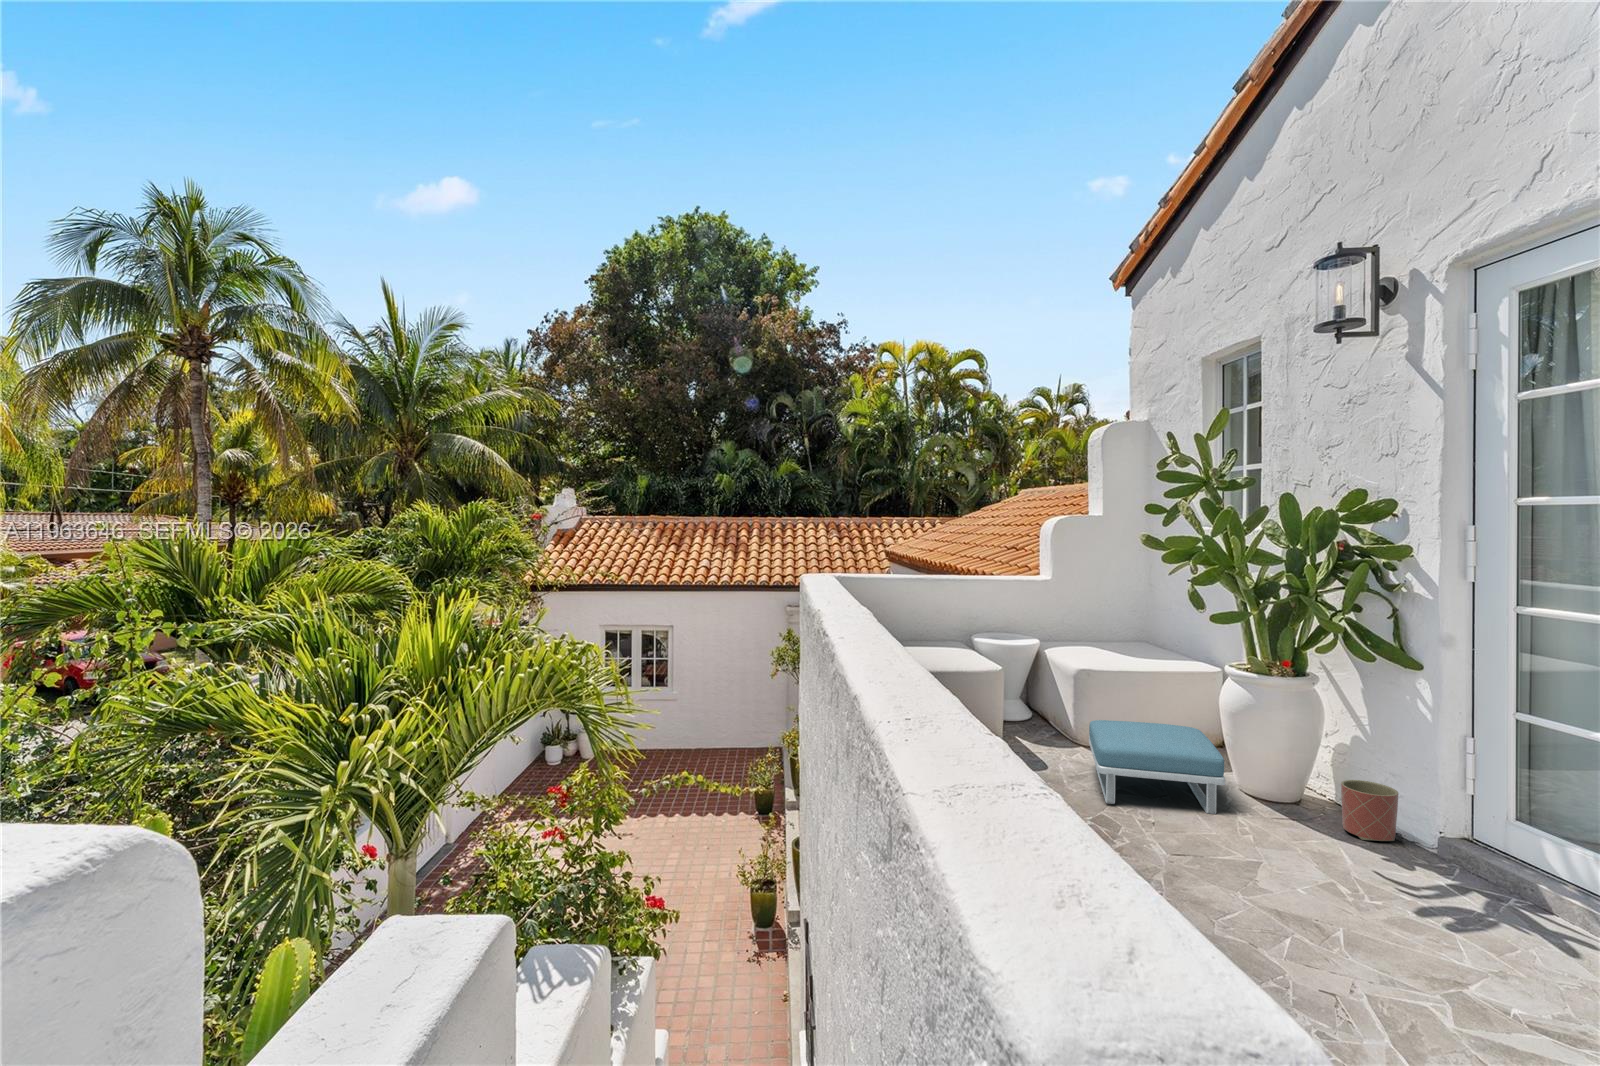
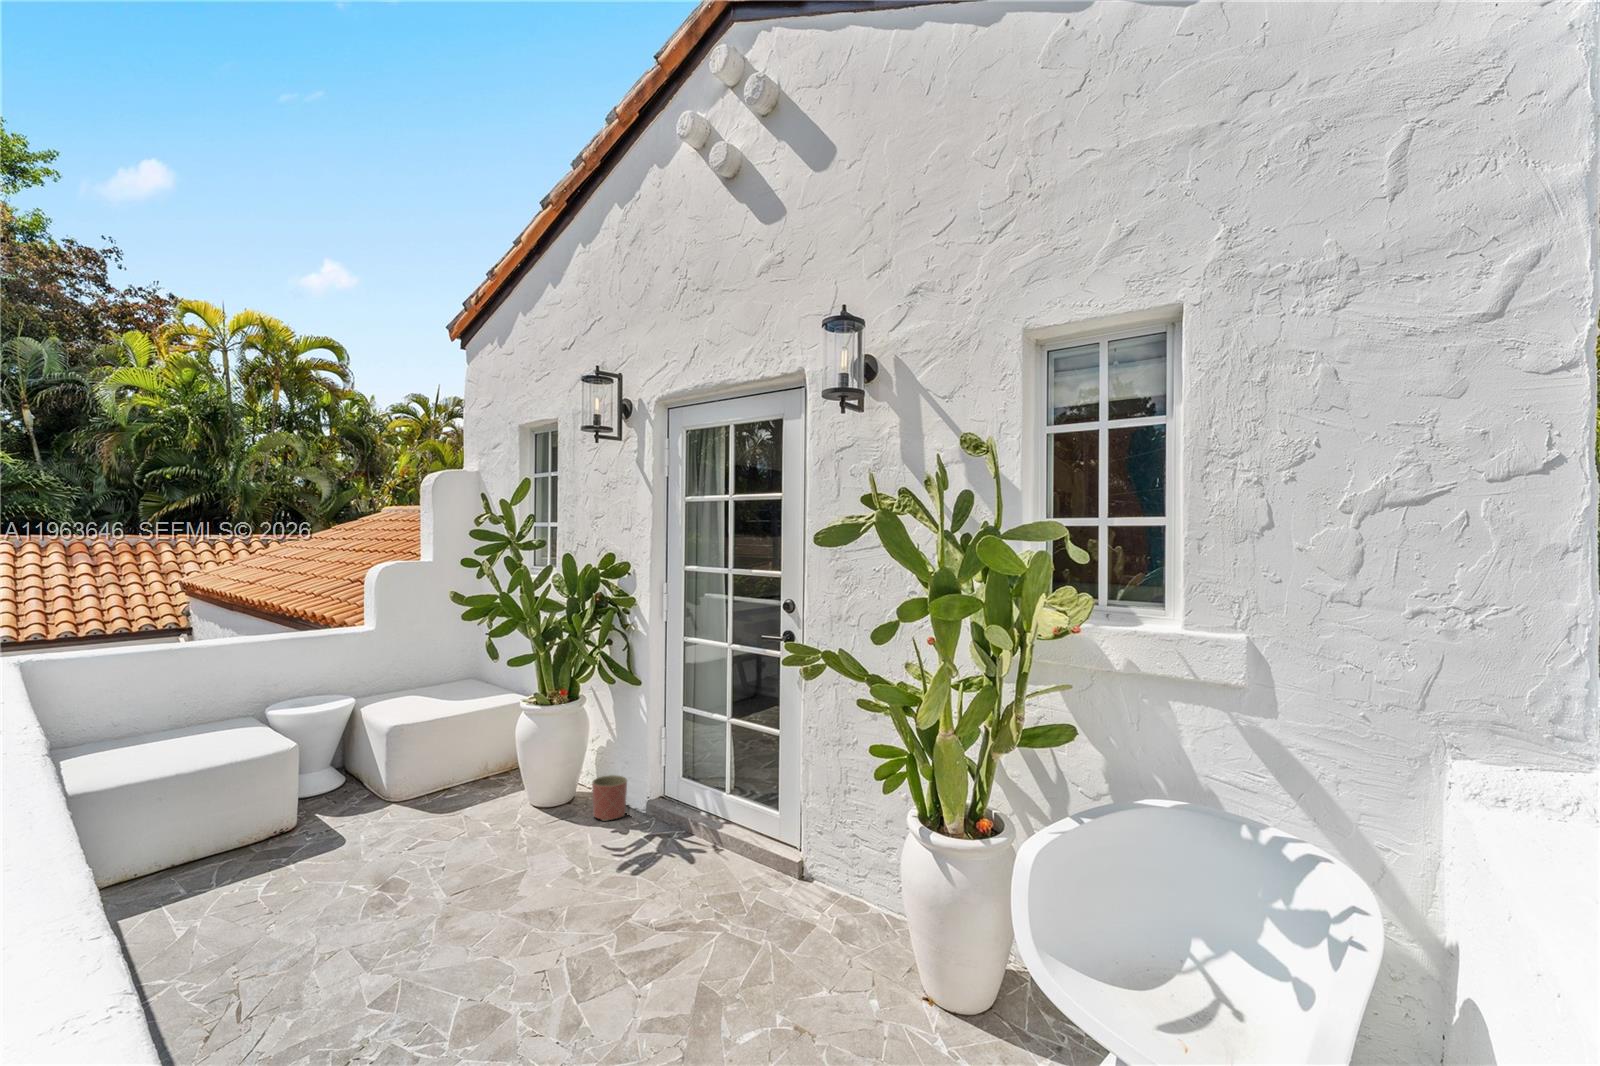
footstool: present [1089,720,1225,814] -> none [399,755,511,843]

